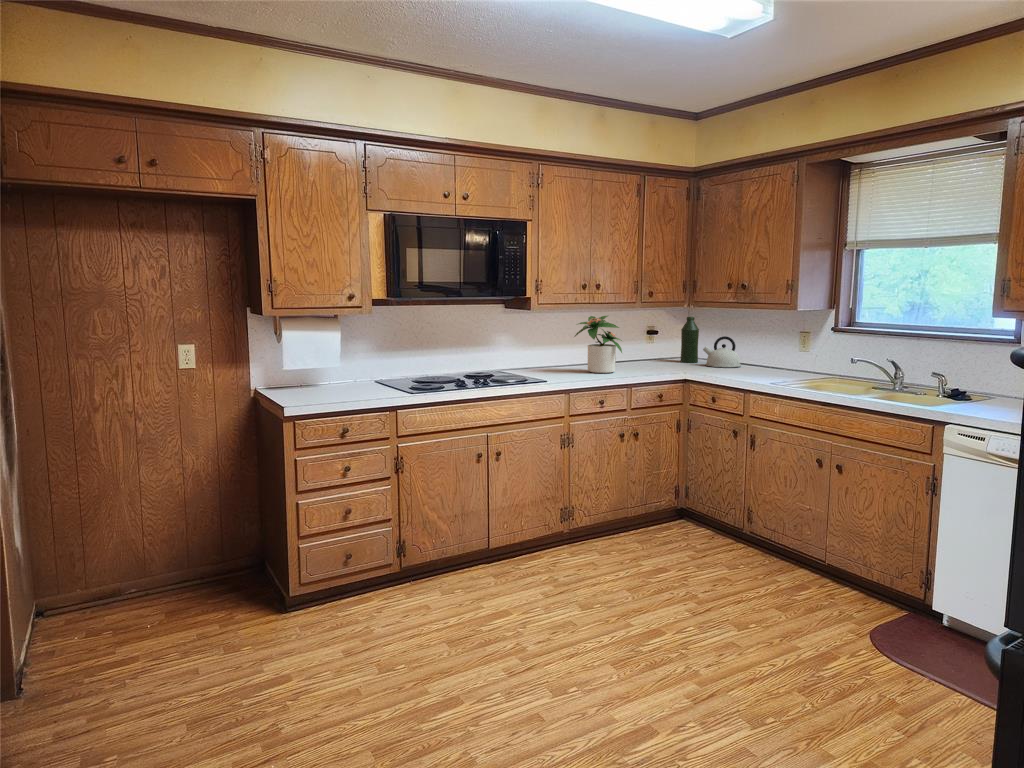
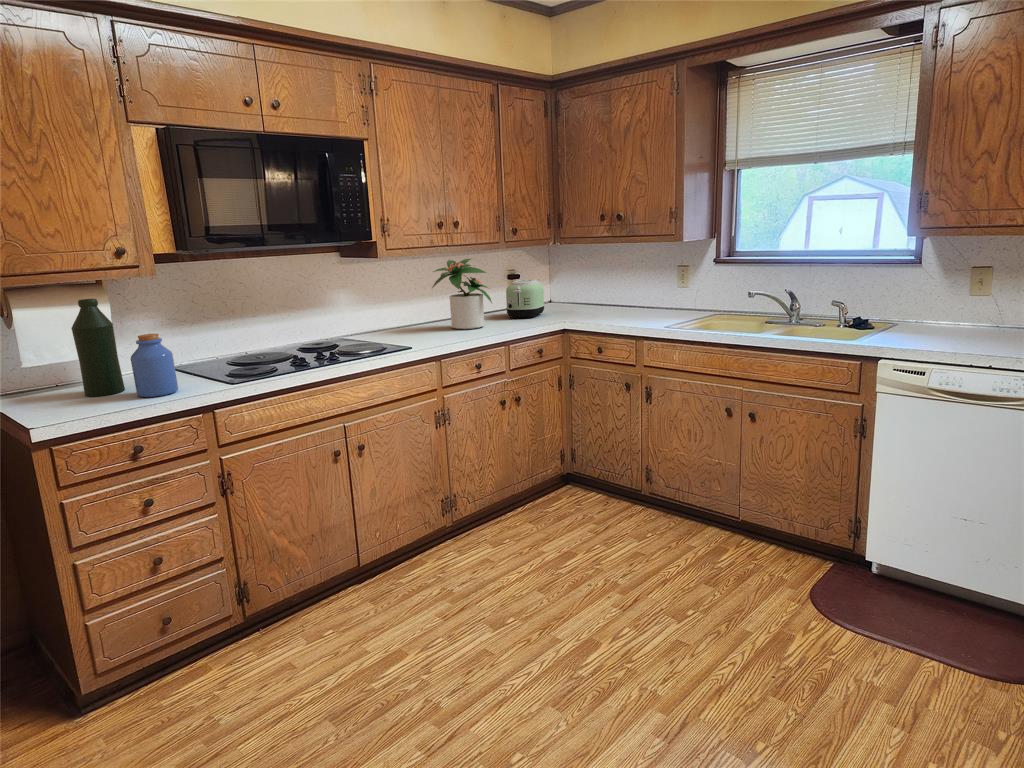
bottle: present [680,317,699,363] -> present [71,299,125,397]
toaster: none [639,336,674,369] -> present [506,280,545,318]
kettle: present [703,336,741,367] -> none [573,275,615,311]
jar: none [349,354,376,397] -> present [131,334,178,397]

